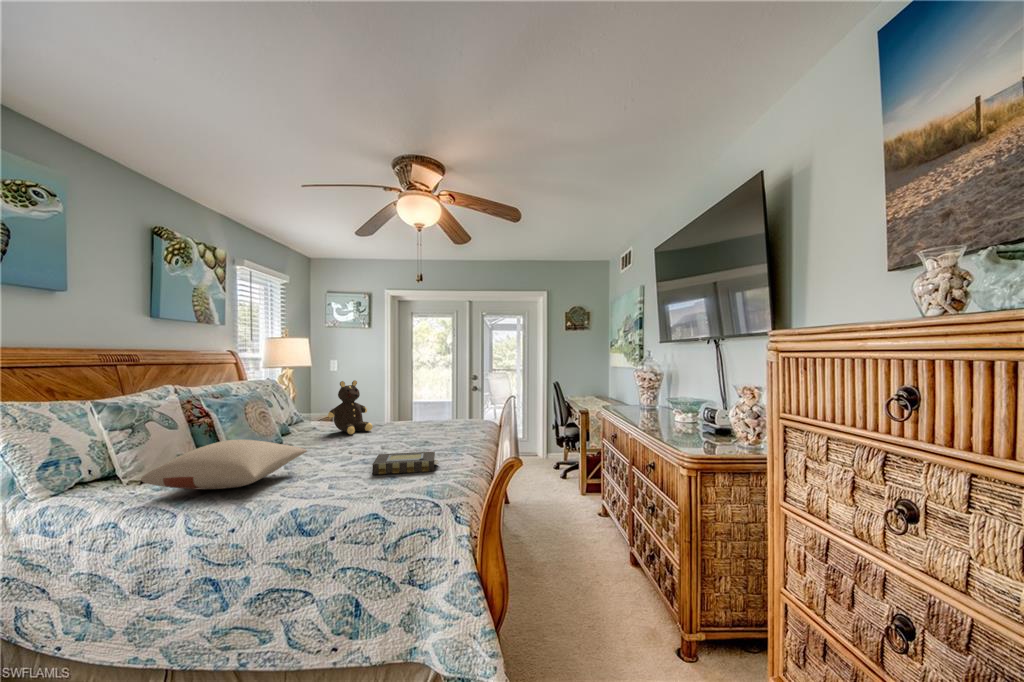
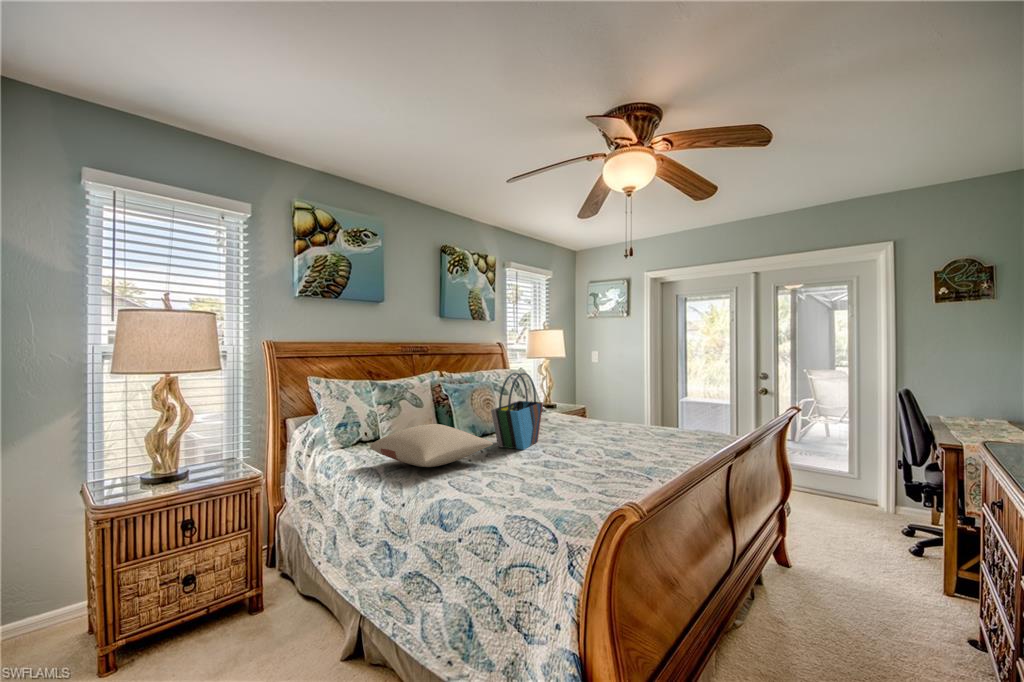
tote bag: none [291,379,333,457] -> present [491,372,543,450]
teddy bear: present [328,380,373,434] -> none [550,375,592,432]
book: present [372,452,439,475] -> none [533,461,612,495]

